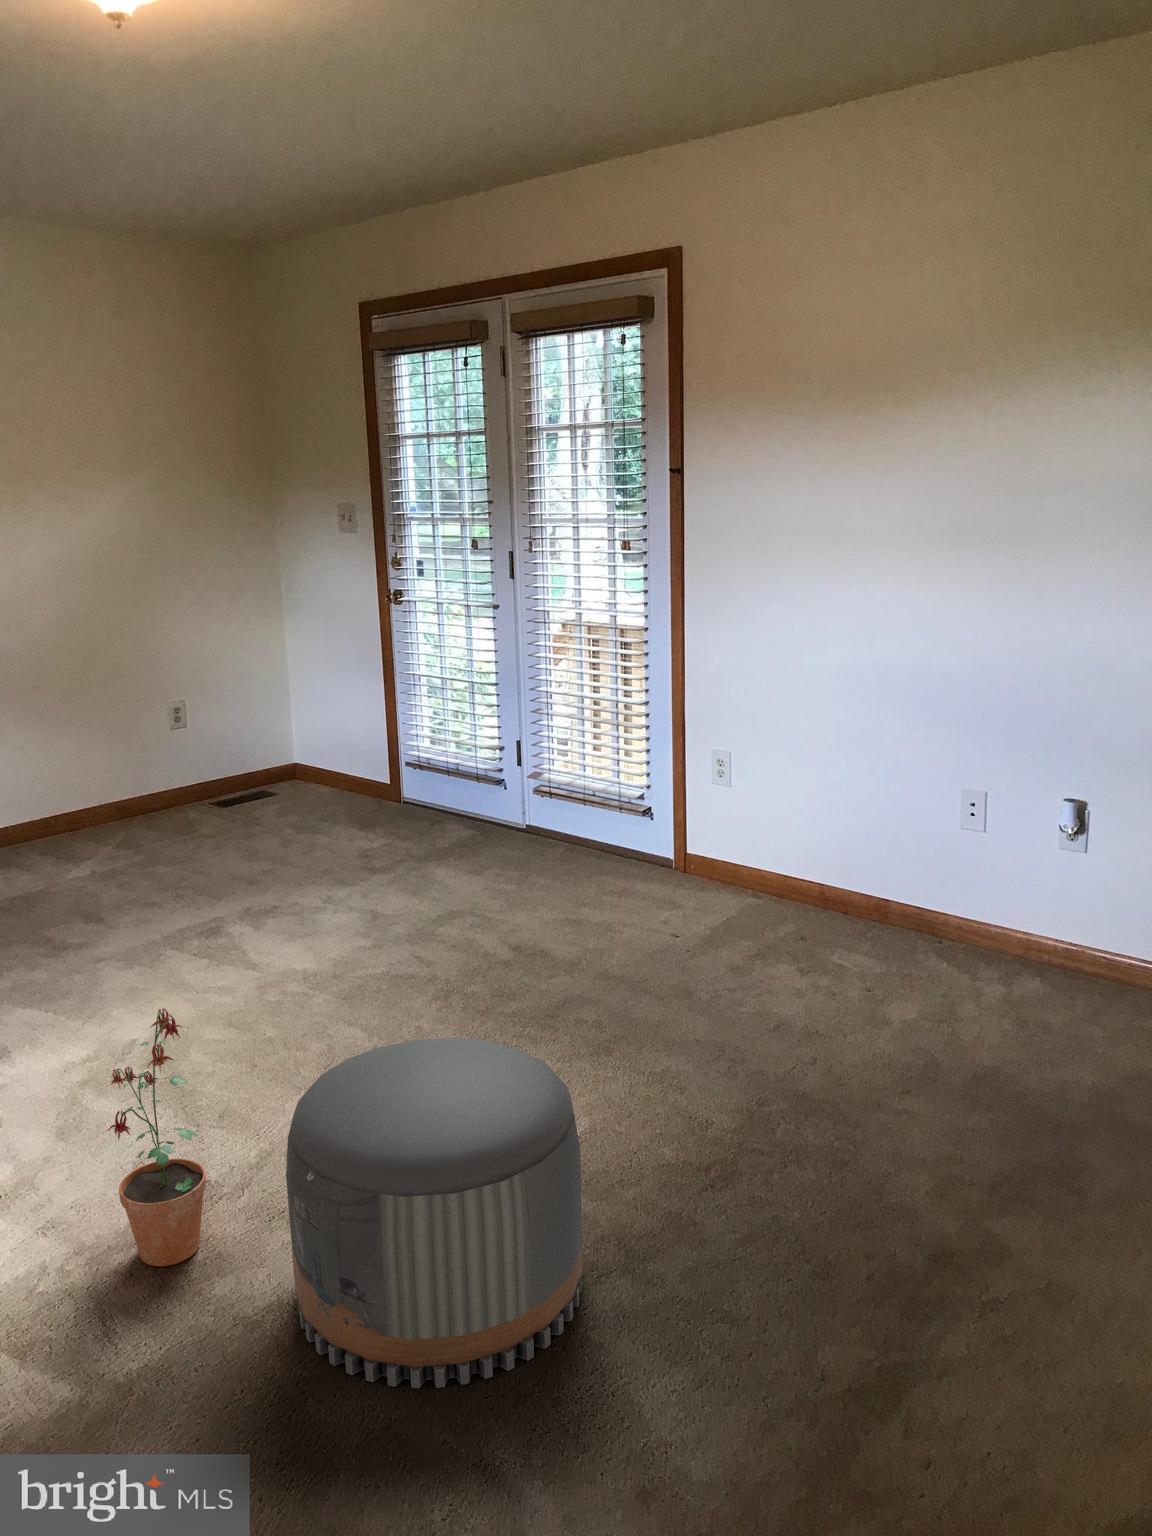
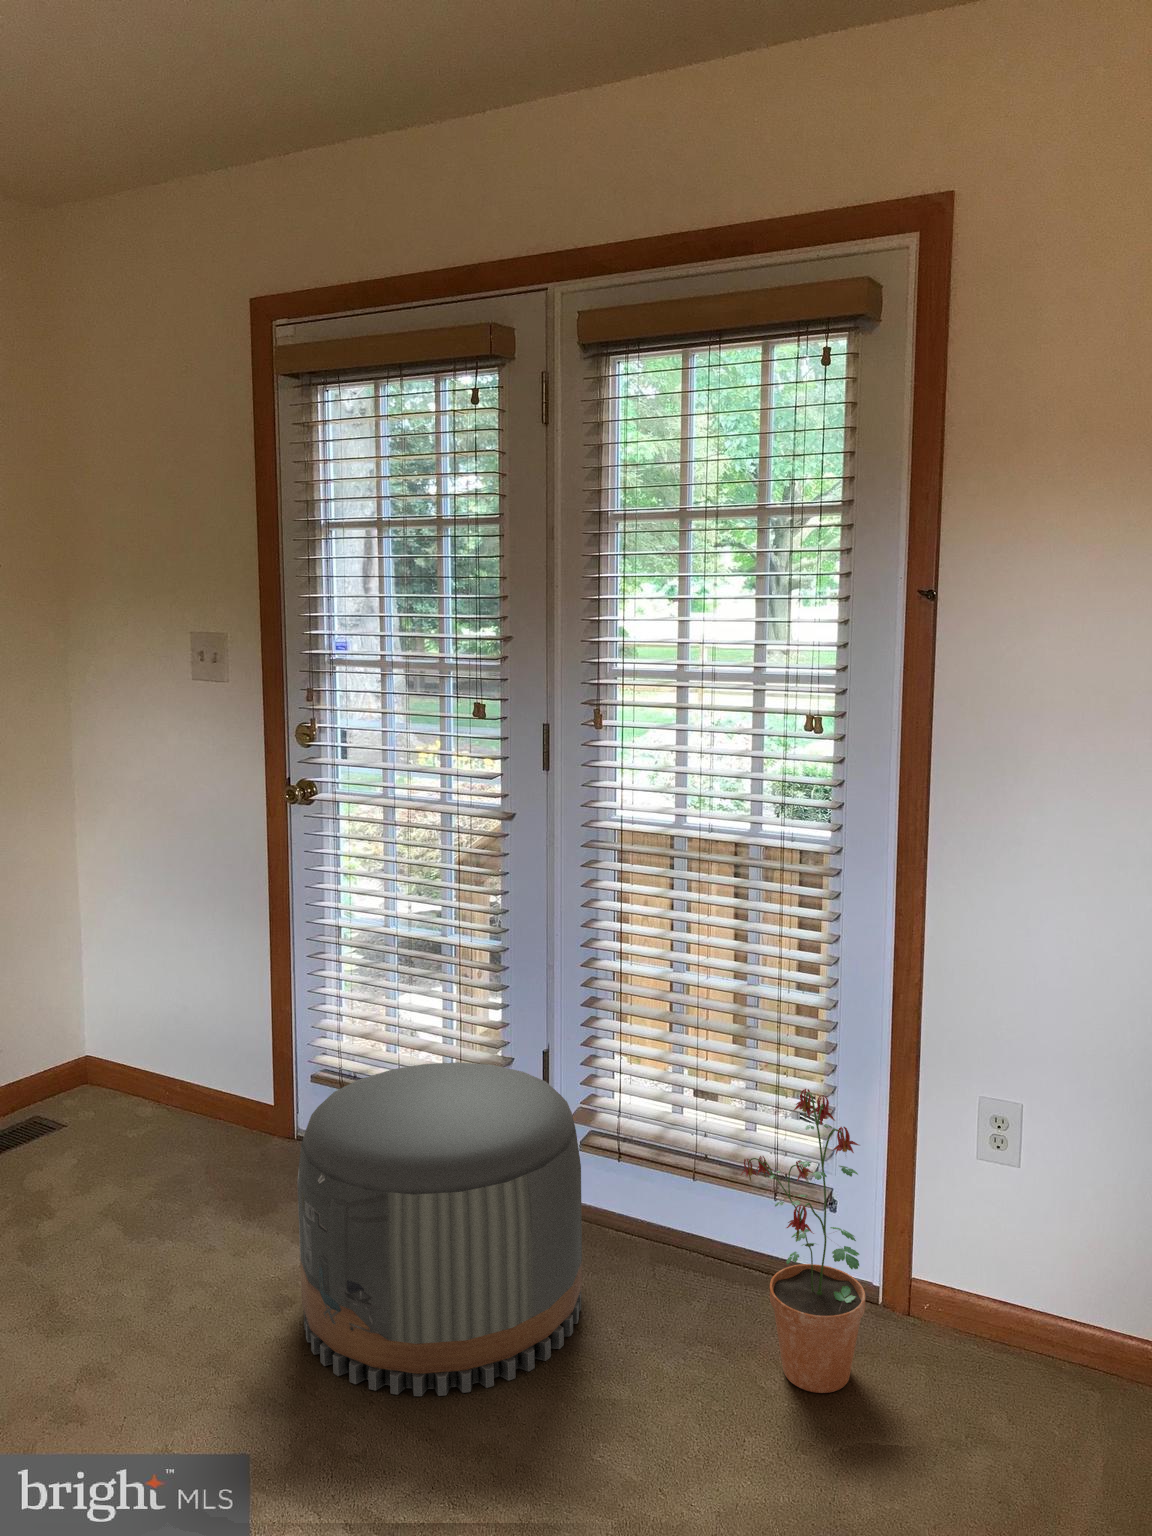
potted plant: present [106,1008,206,1266] -> present [741,1089,865,1393]

